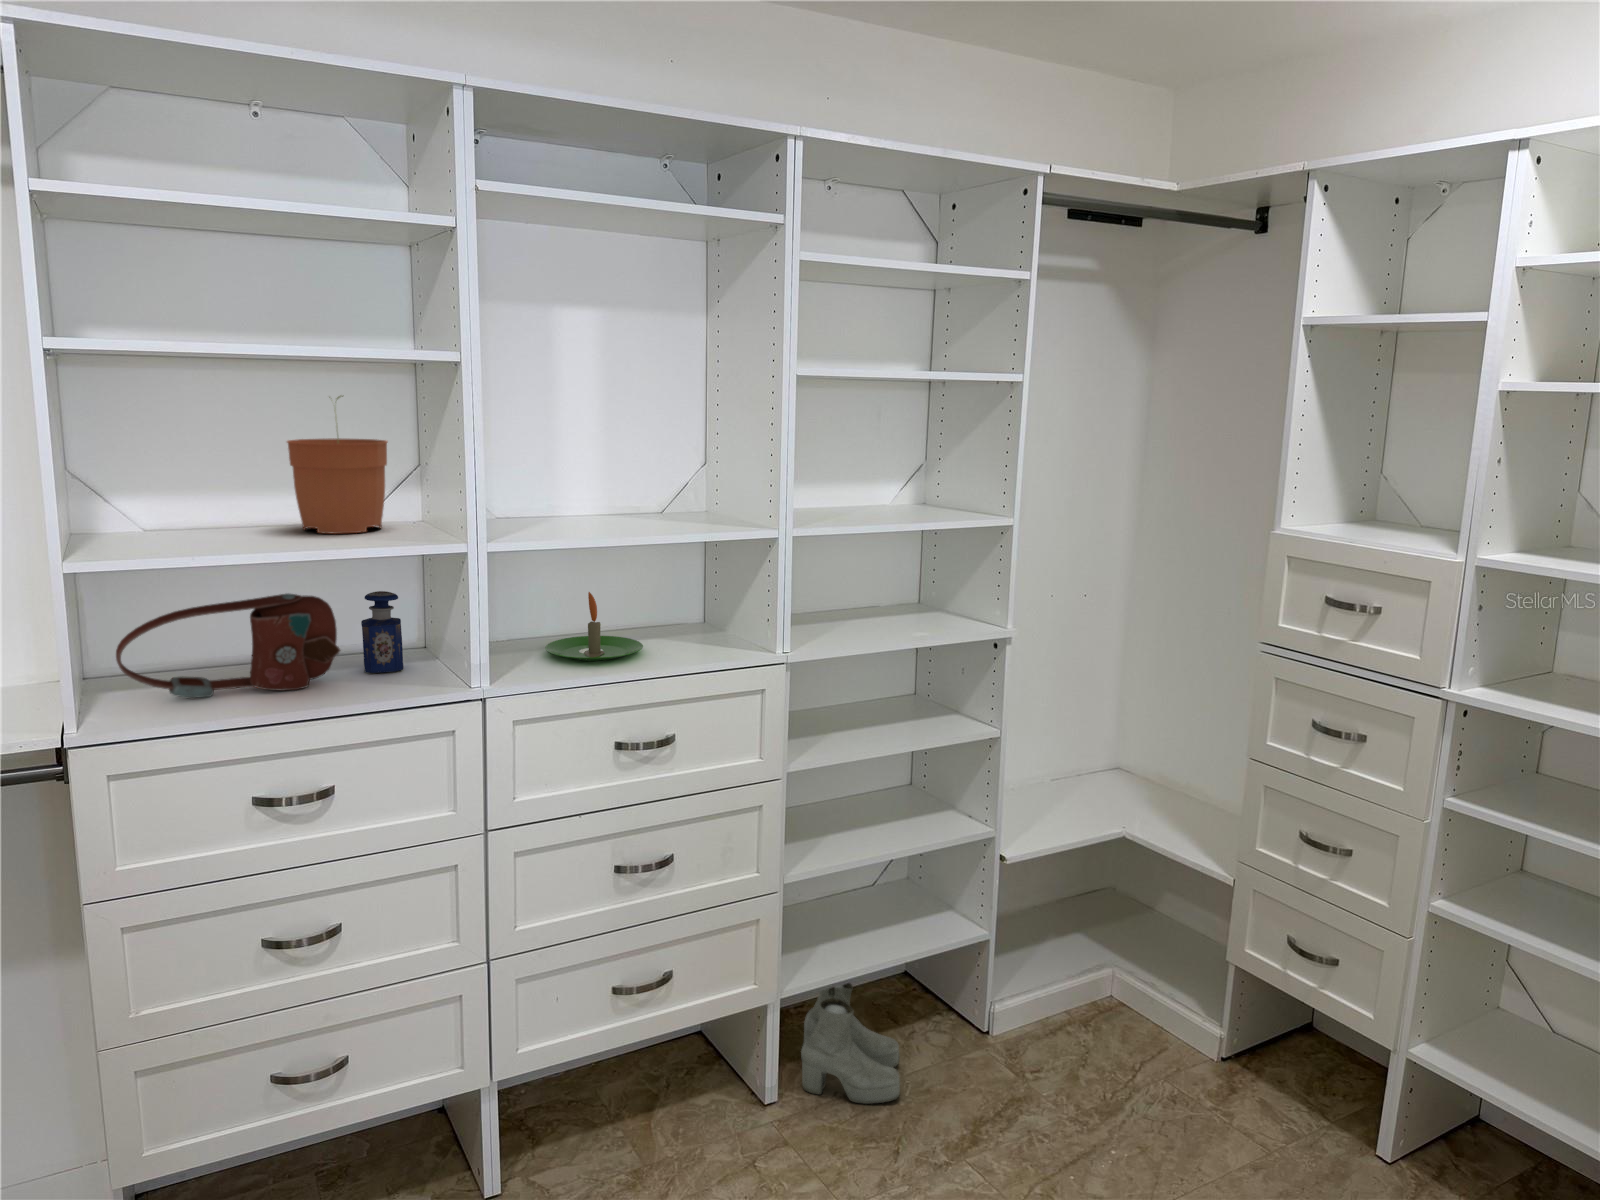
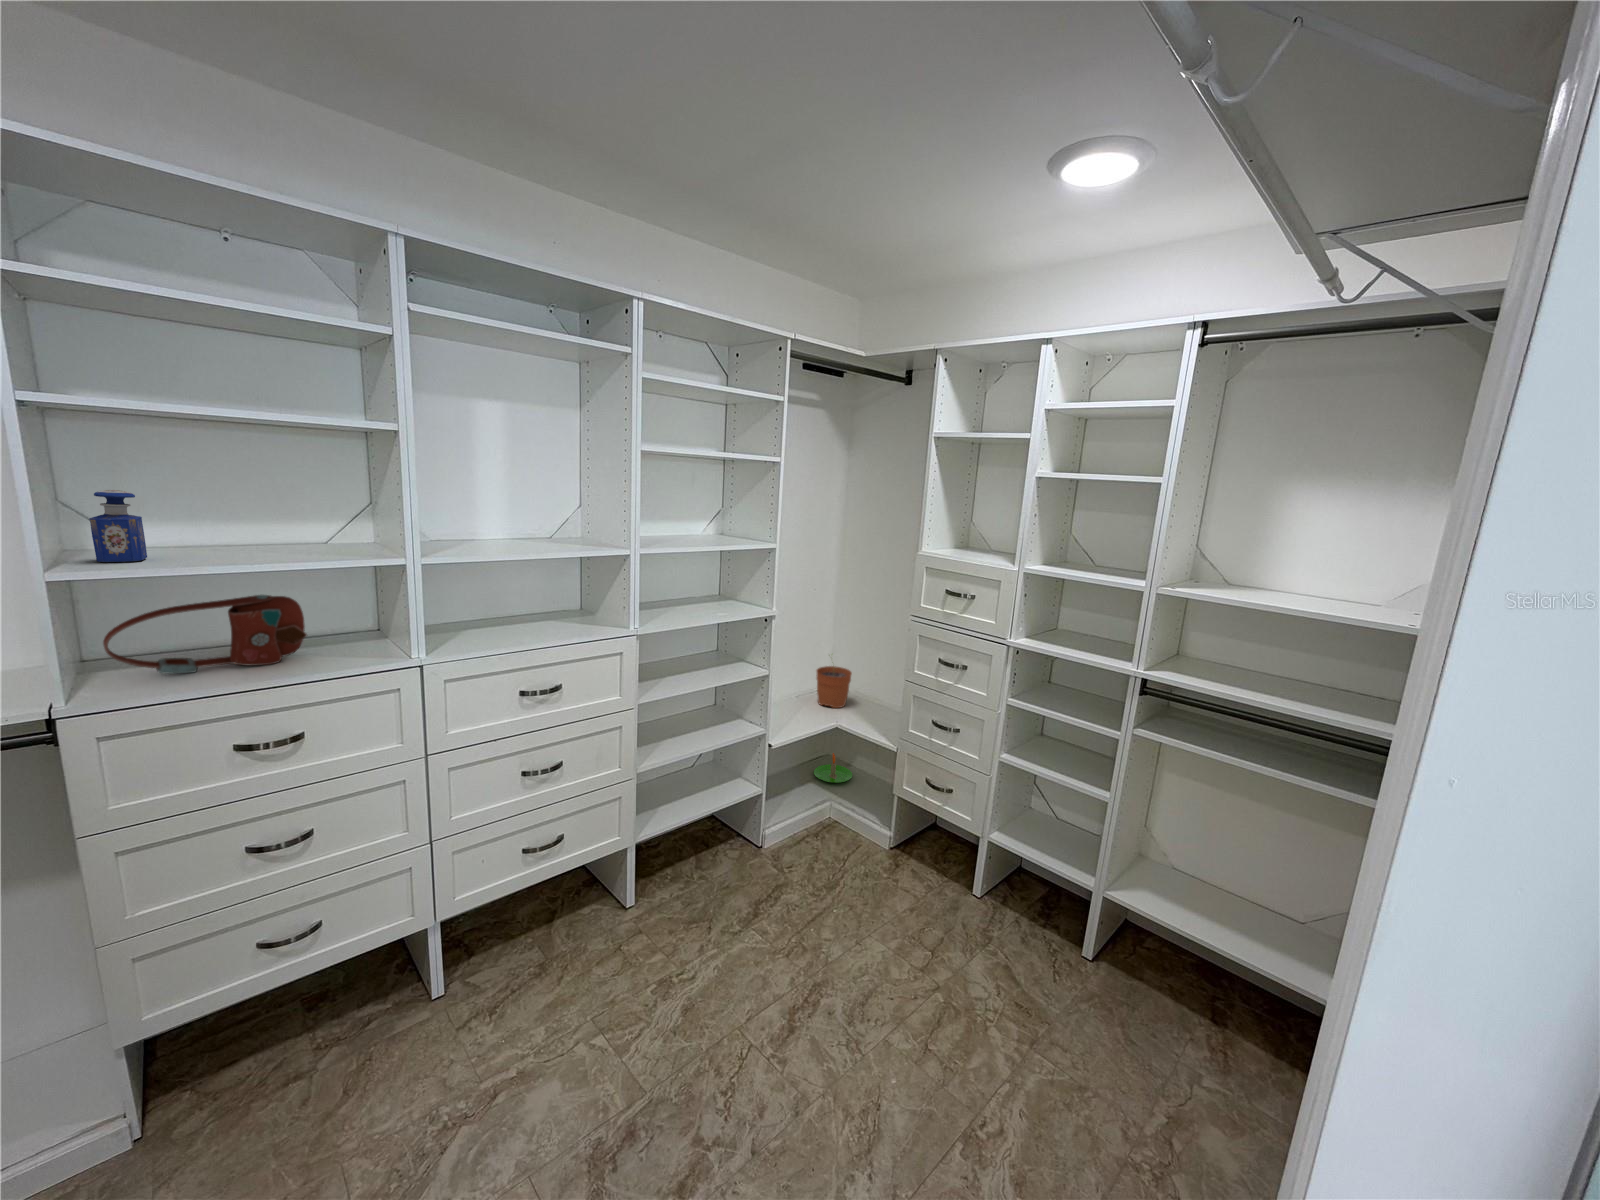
plant pot: present [287,396,388,534] -> present [816,666,852,708]
perfume bottle: present [361,591,403,673] -> present [89,490,147,562]
candle: present [545,592,643,661] -> present [814,753,852,783]
boots: present [801,983,900,1104] -> none [649,822,711,900]

